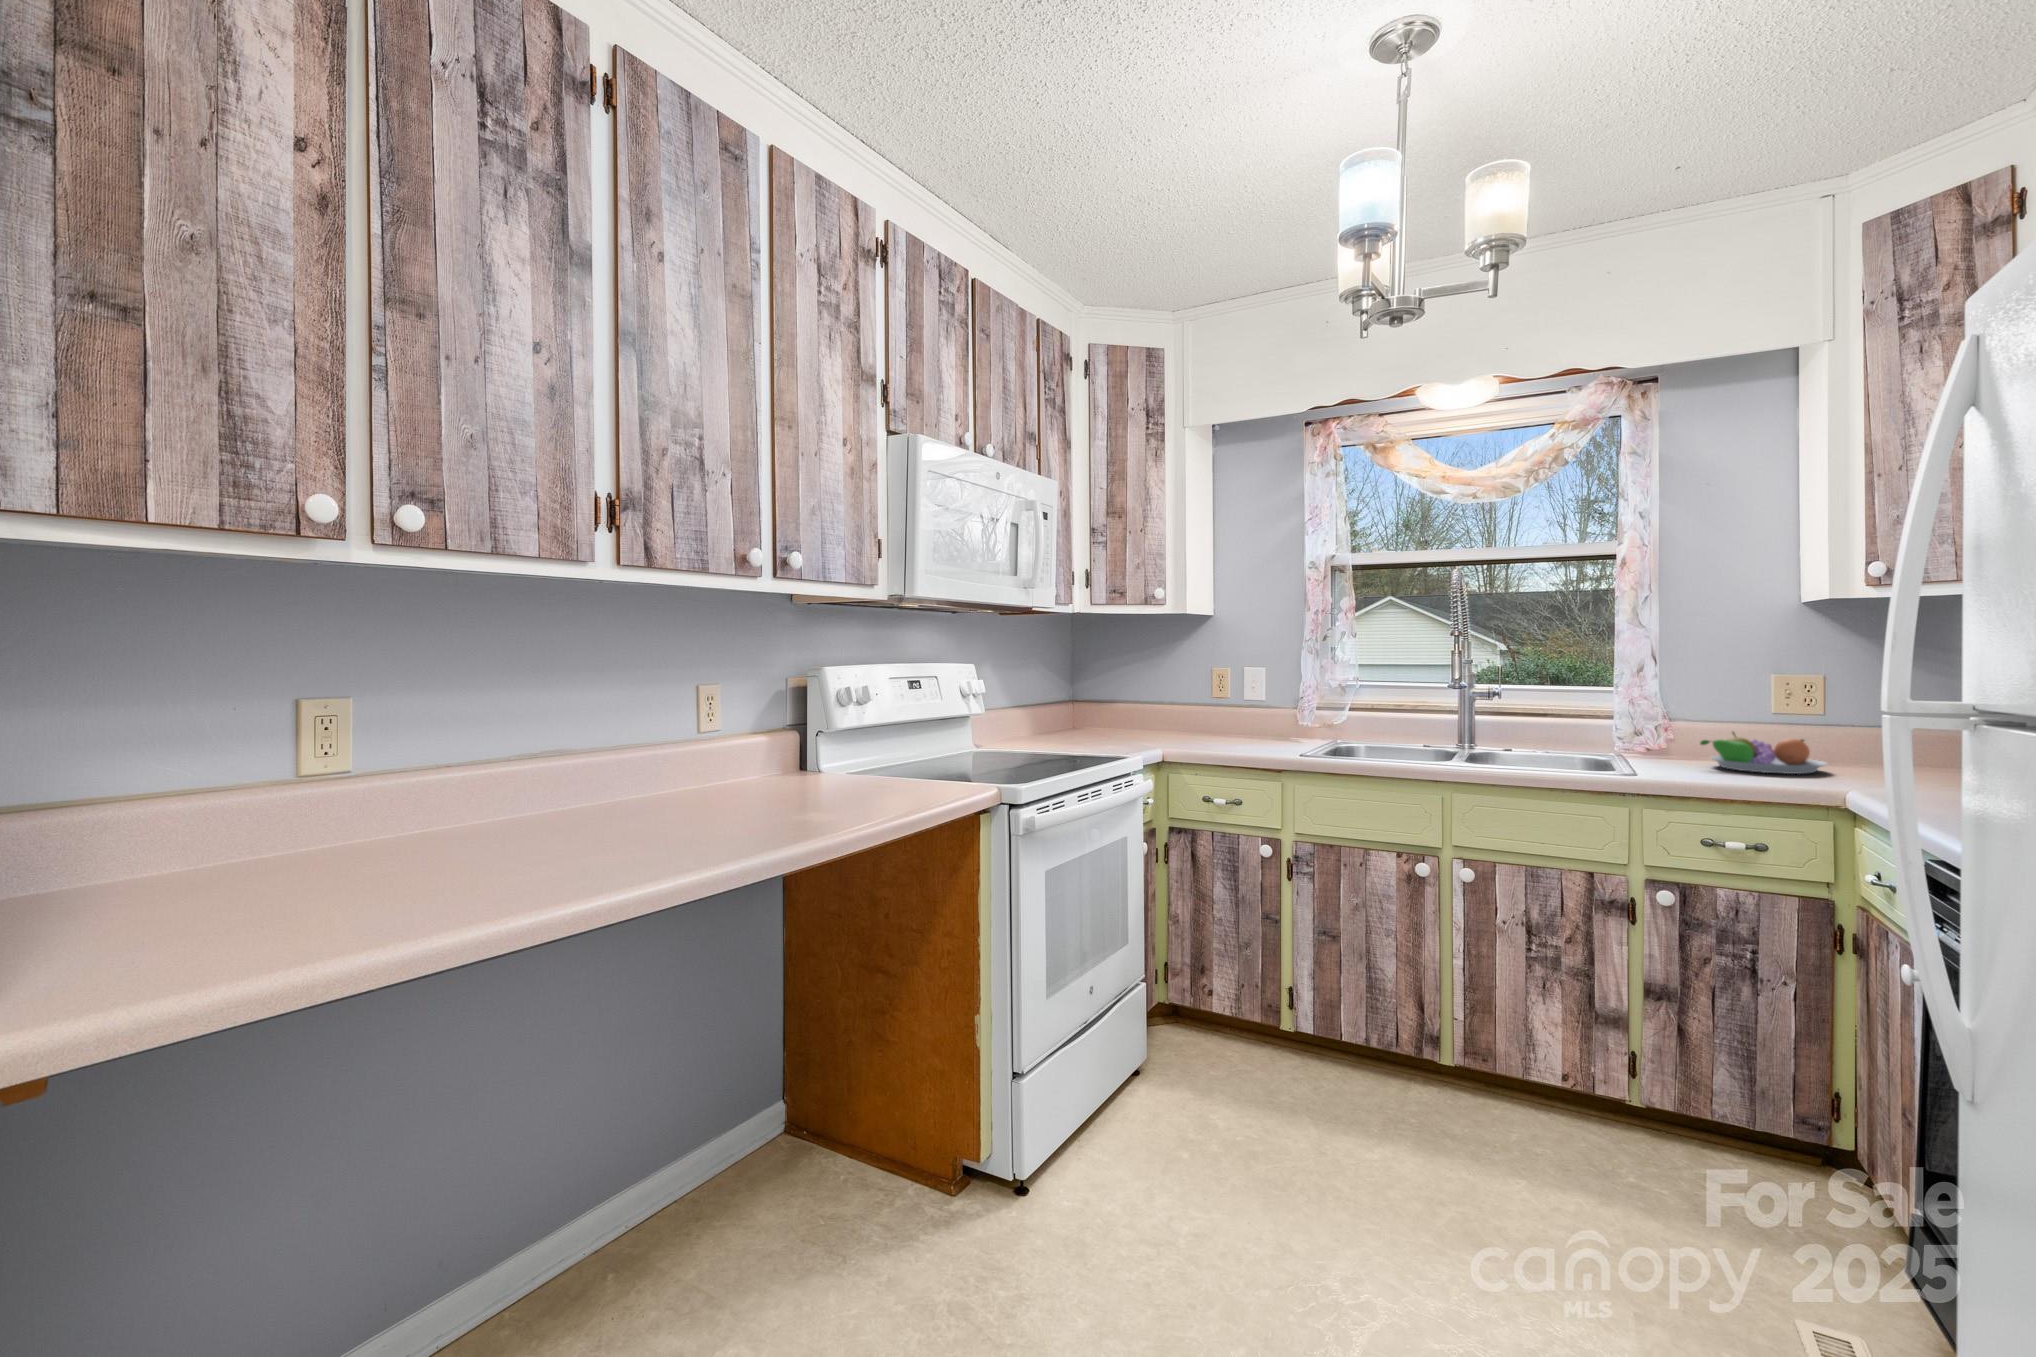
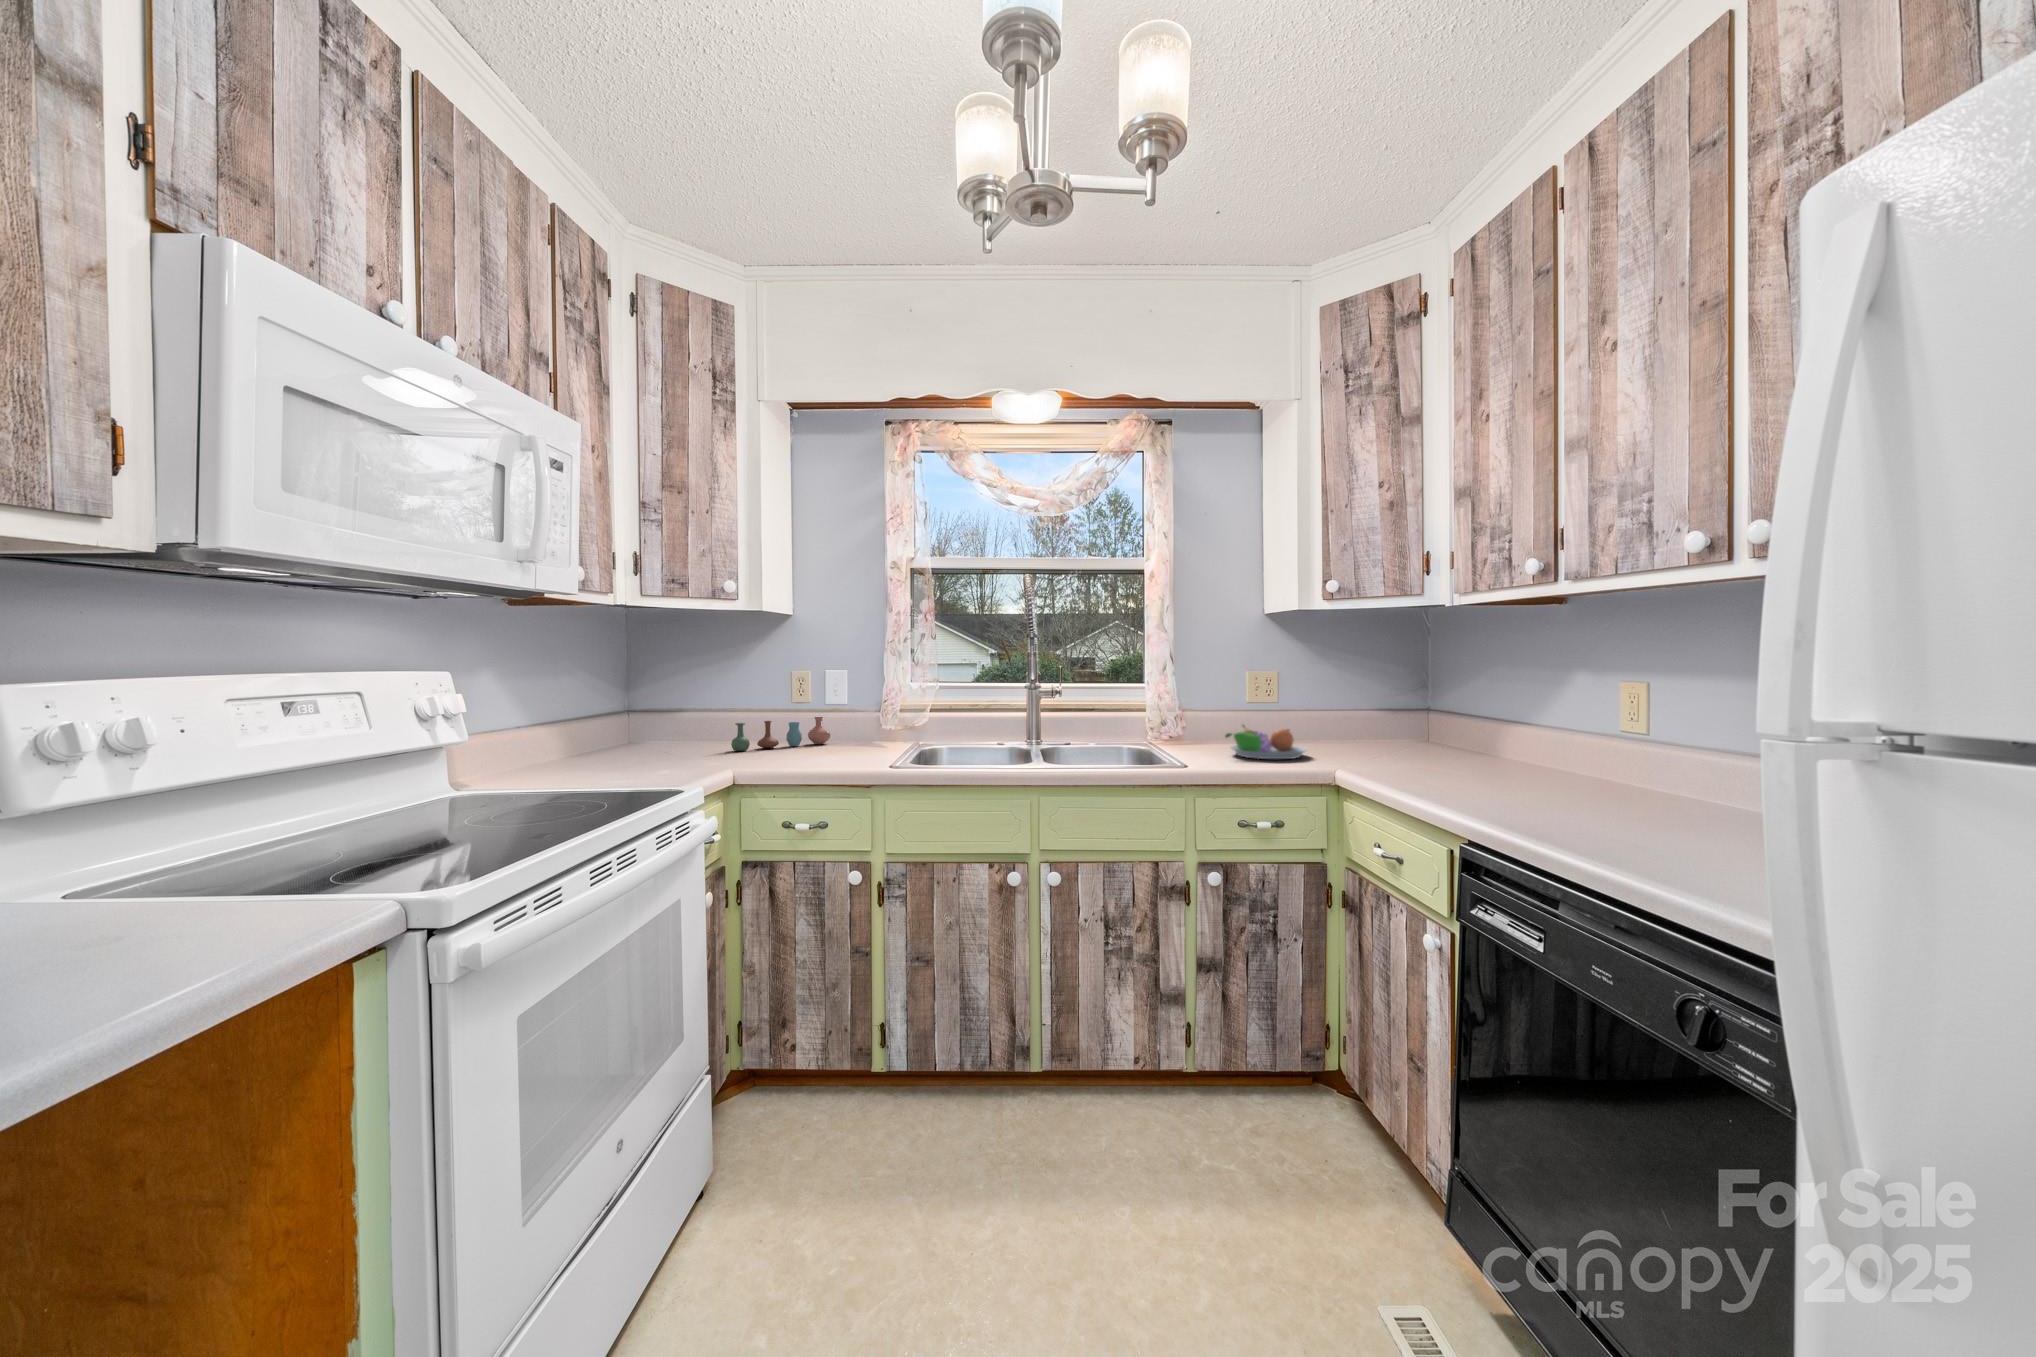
vase: none [1166,708,1254,736] -> present [731,717,830,751]

